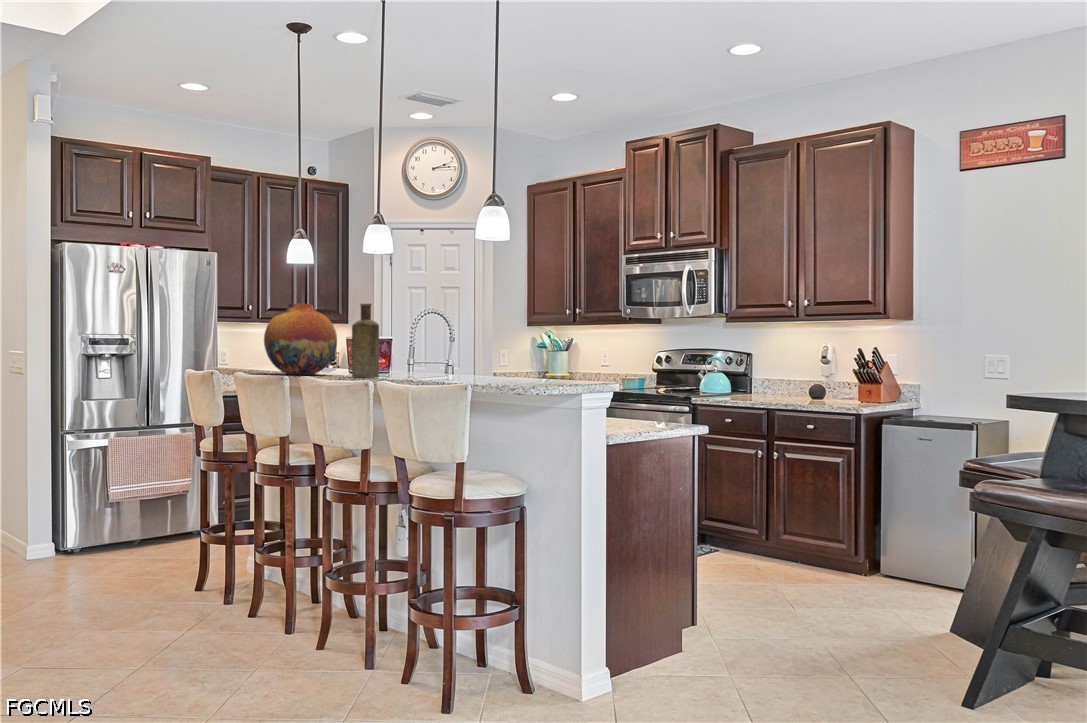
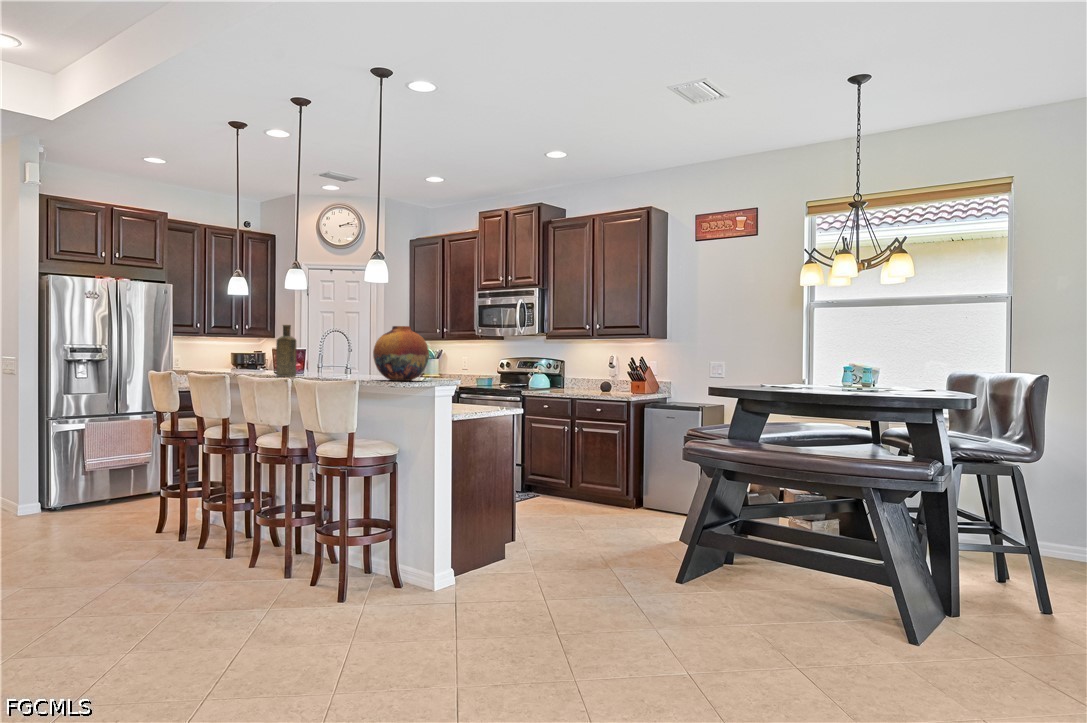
vase: present [264,304,337,375] -> present [373,326,429,381]

